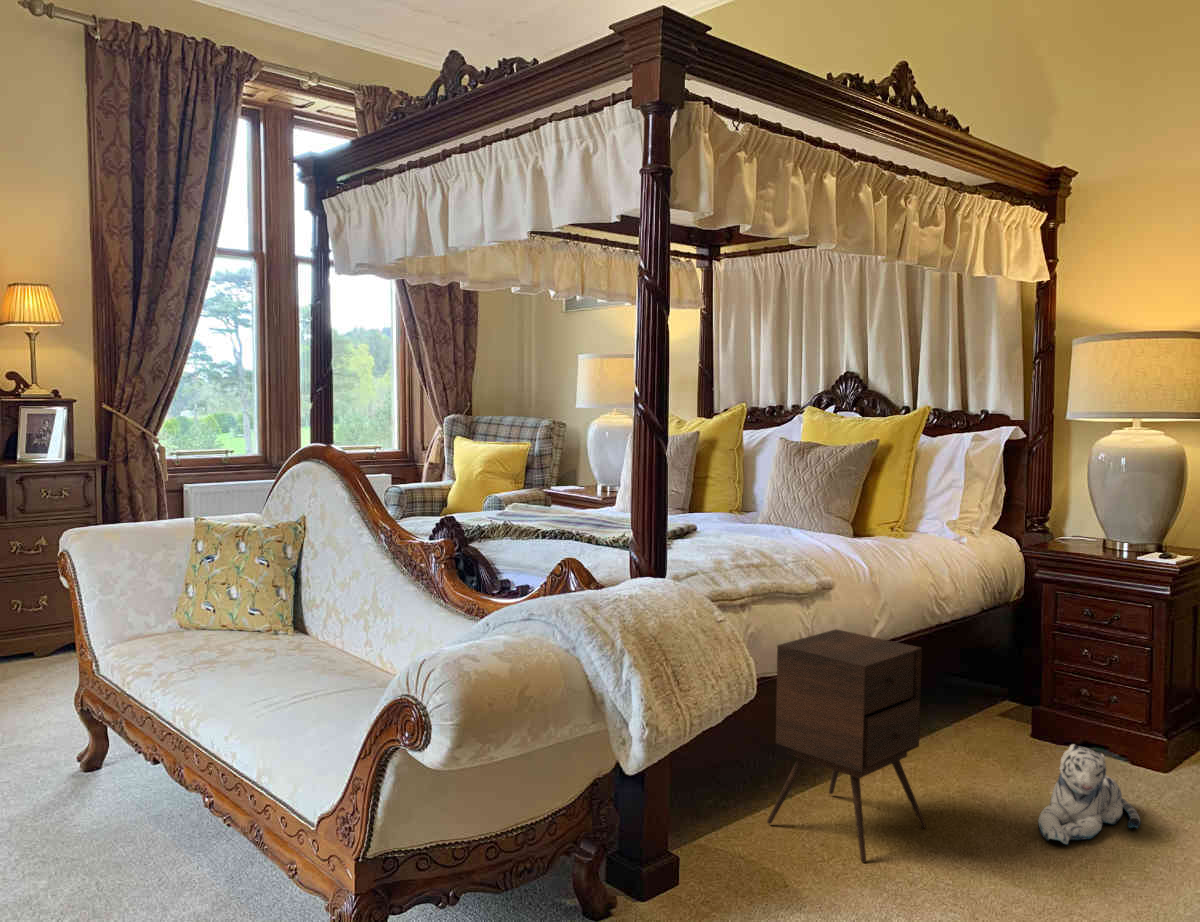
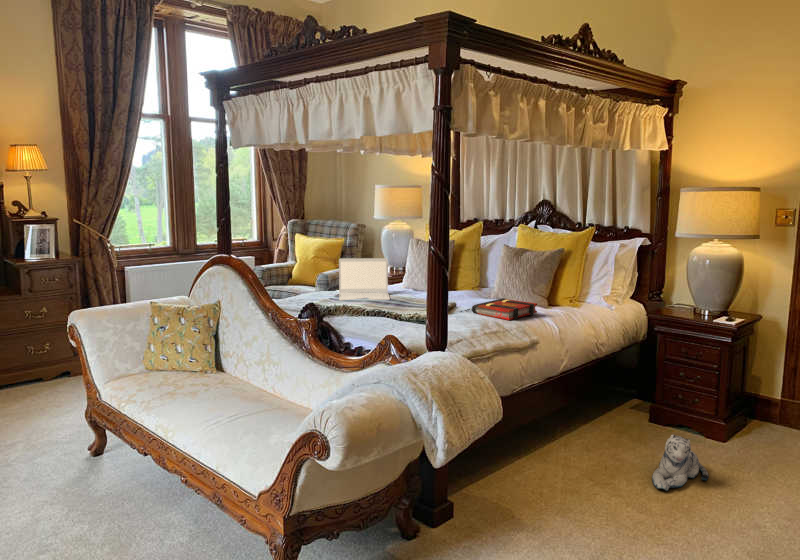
laptop: none [504,455,588,522] -> present [339,258,390,301]
book: none [721,517,833,548] -> present [472,298,537,320]
side table: present [767,629,926,863] -> none [500,370,590,504]

